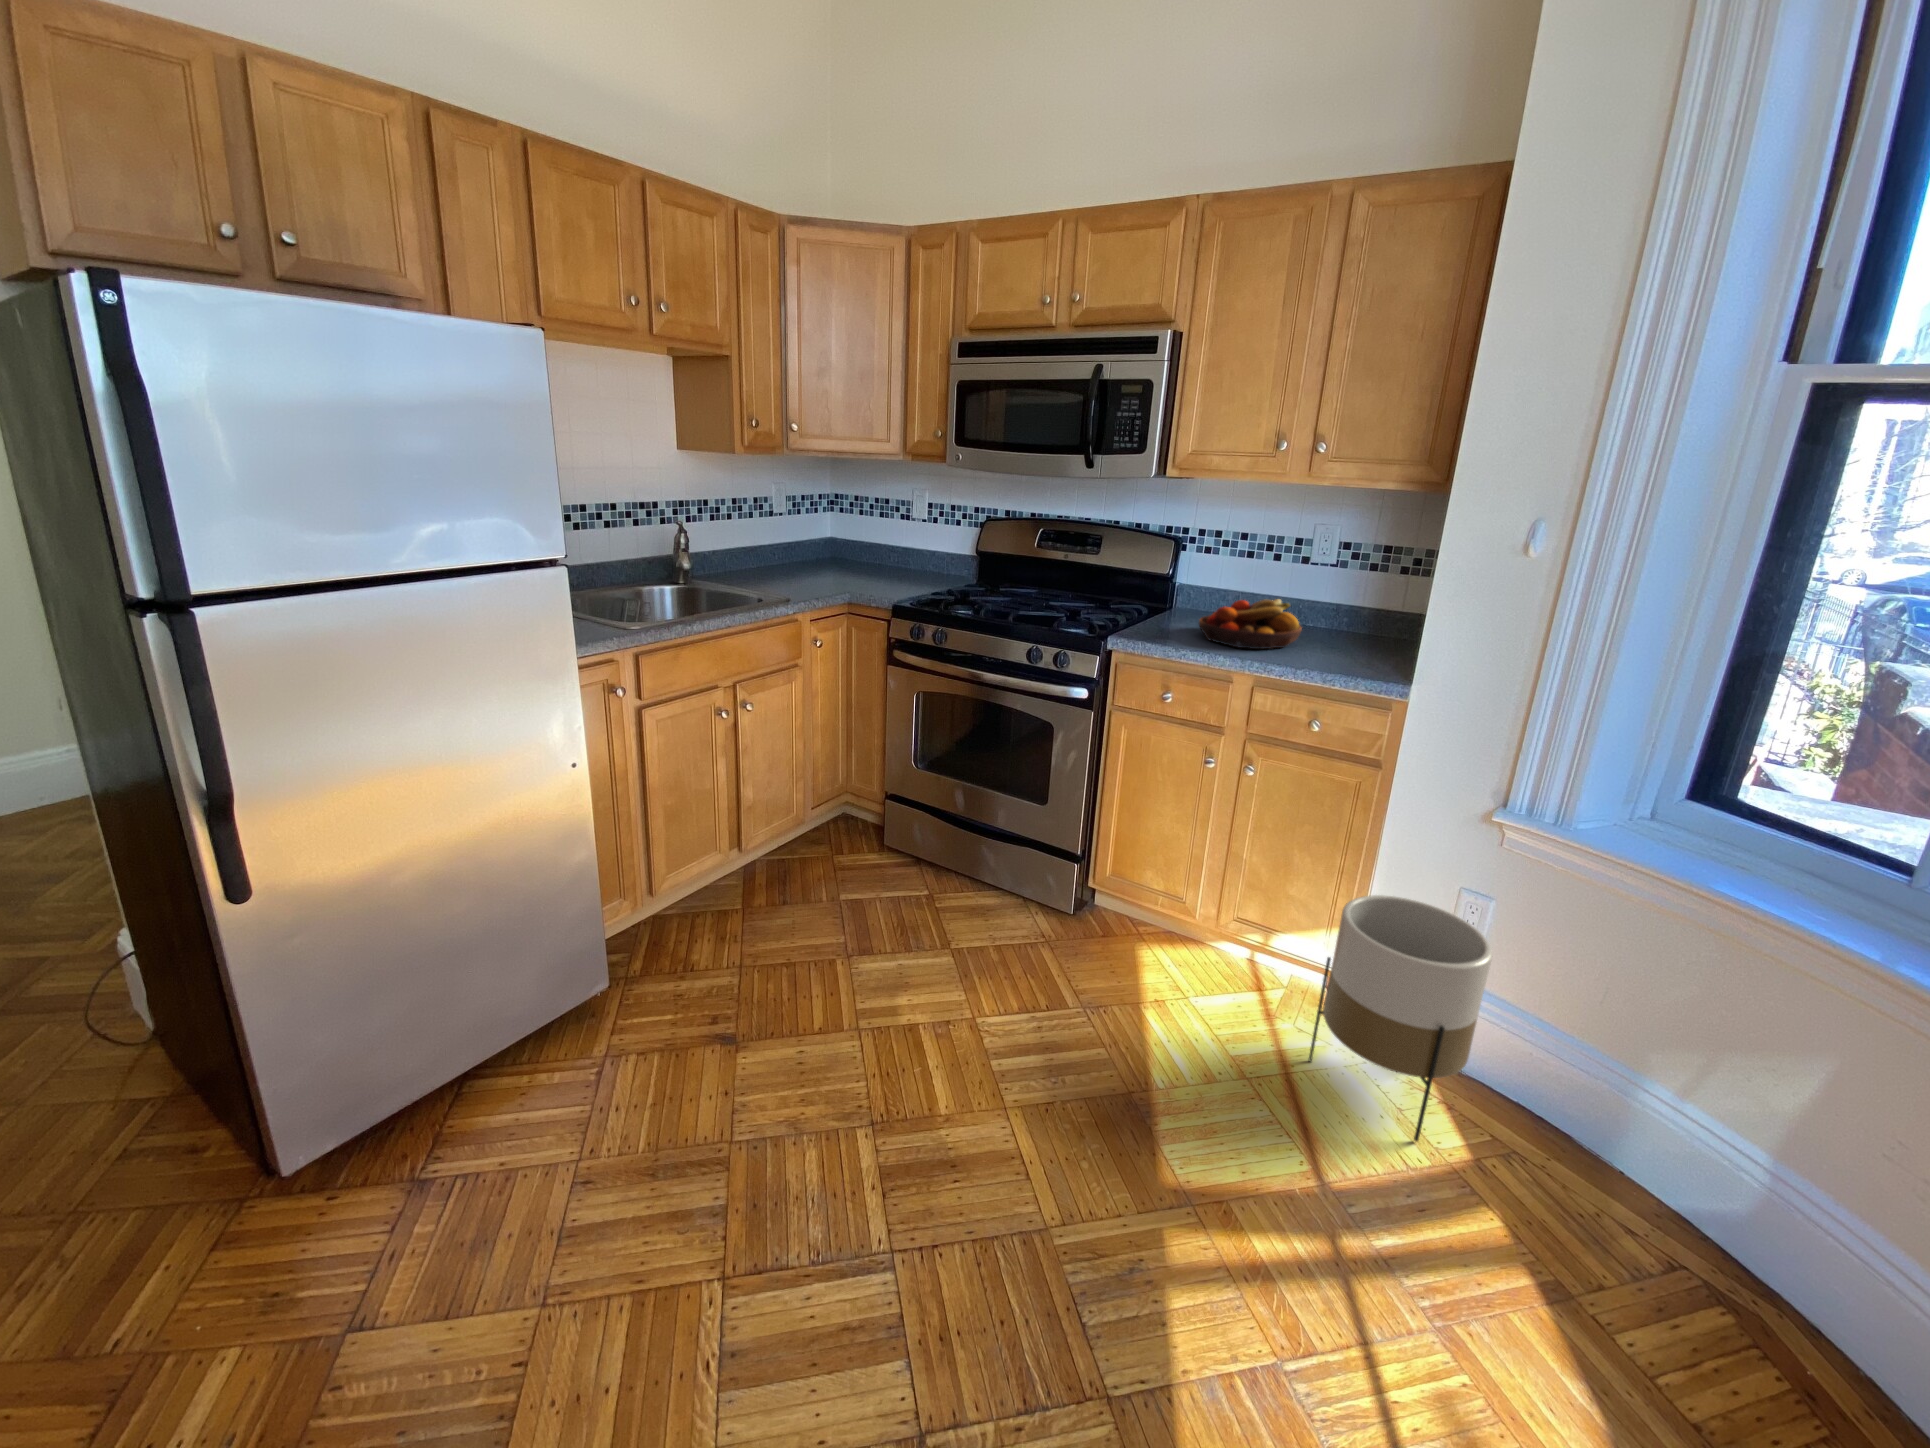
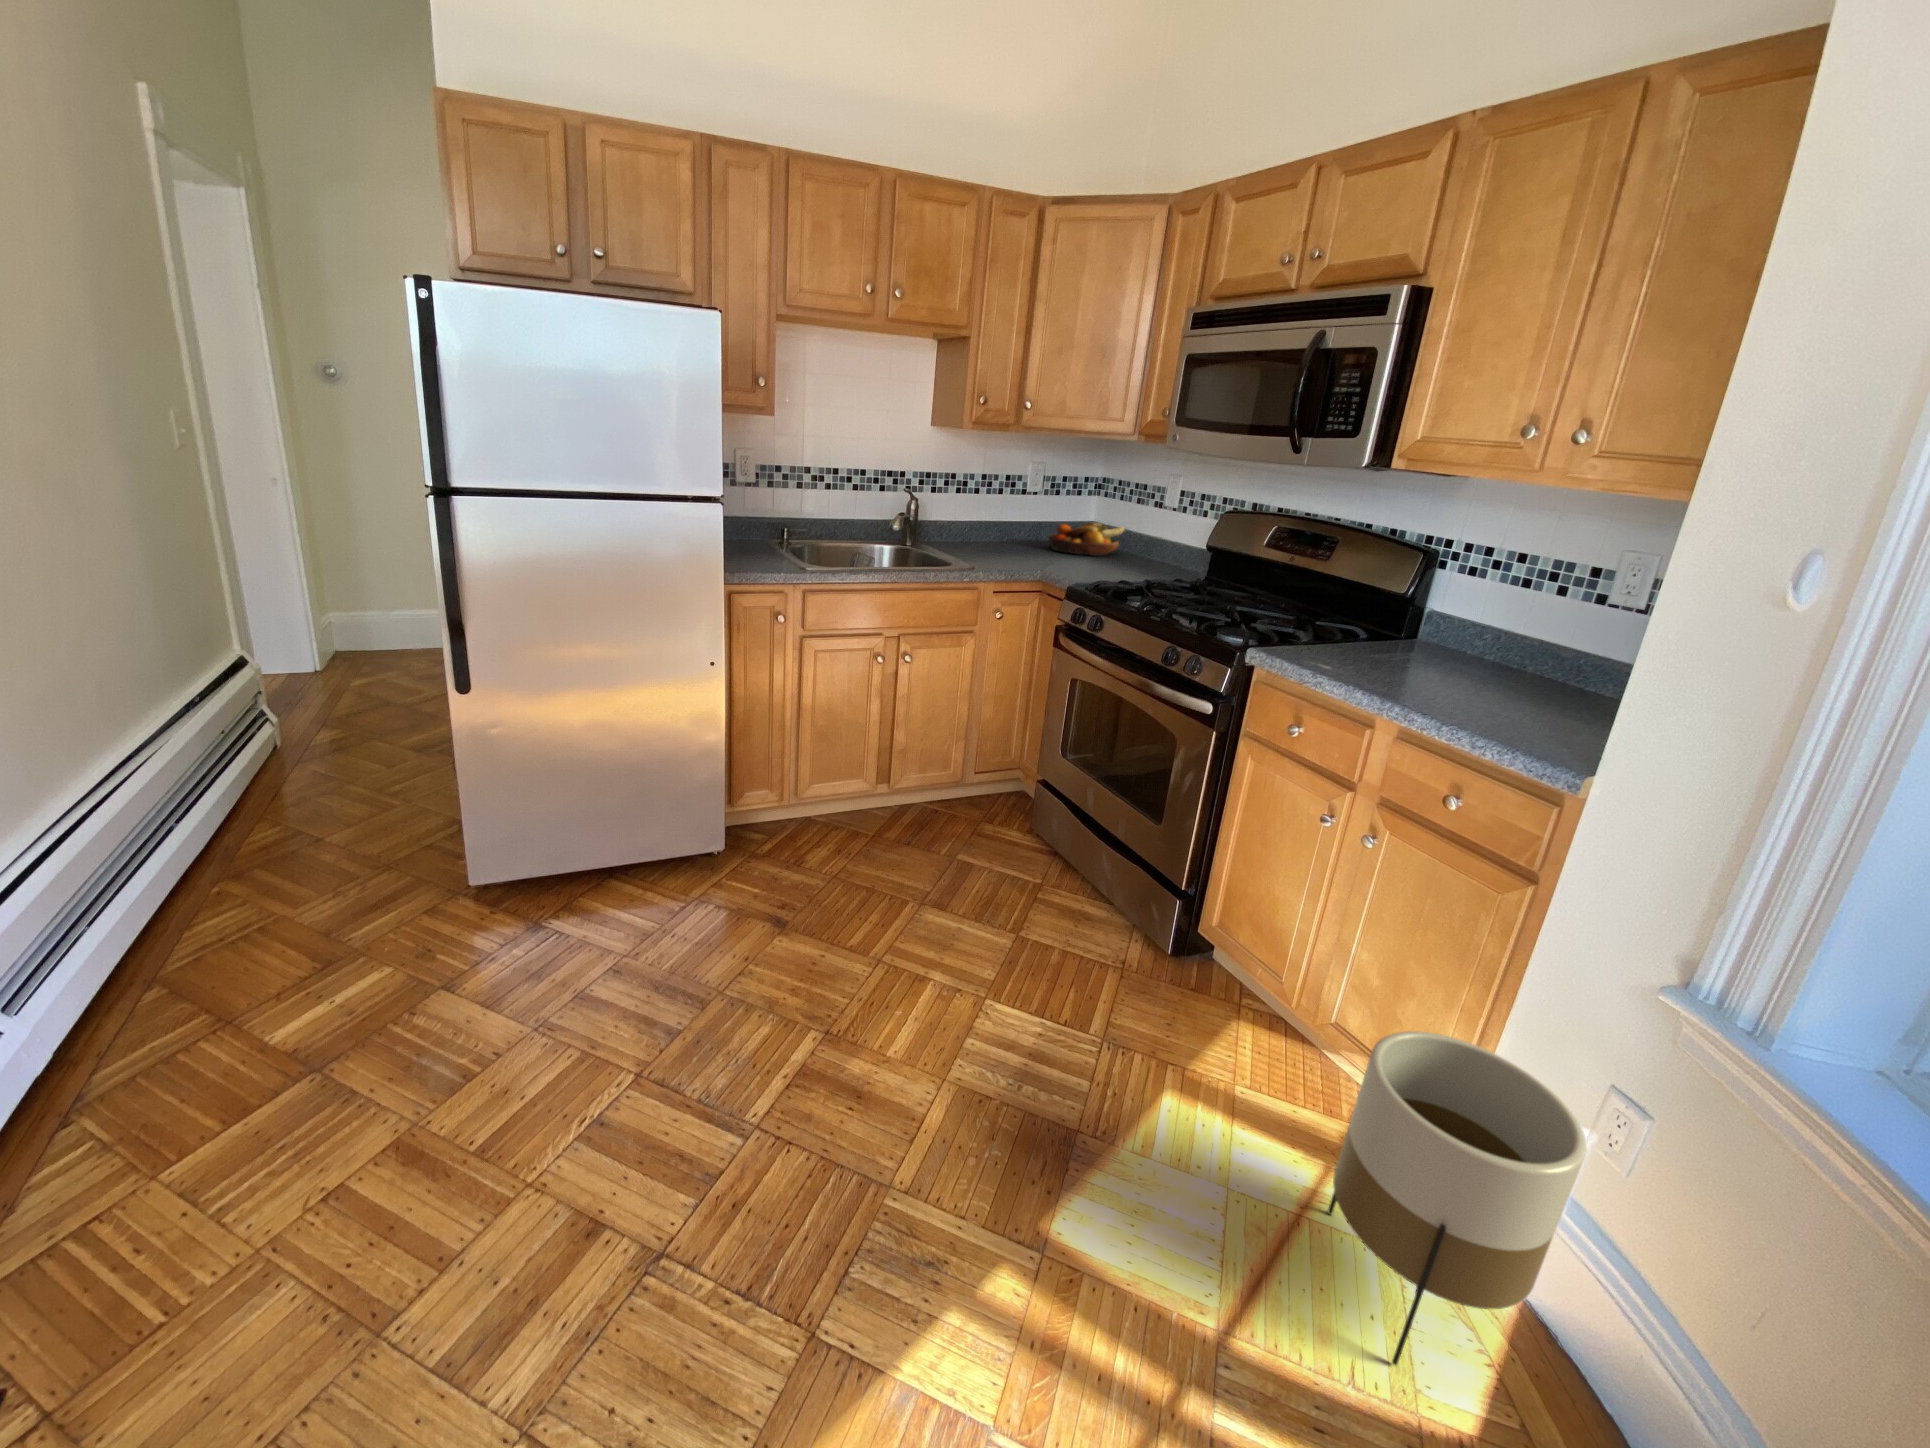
fruit bowl: present [1199,599,1302,649] -> present [1048,522,1125,556]

